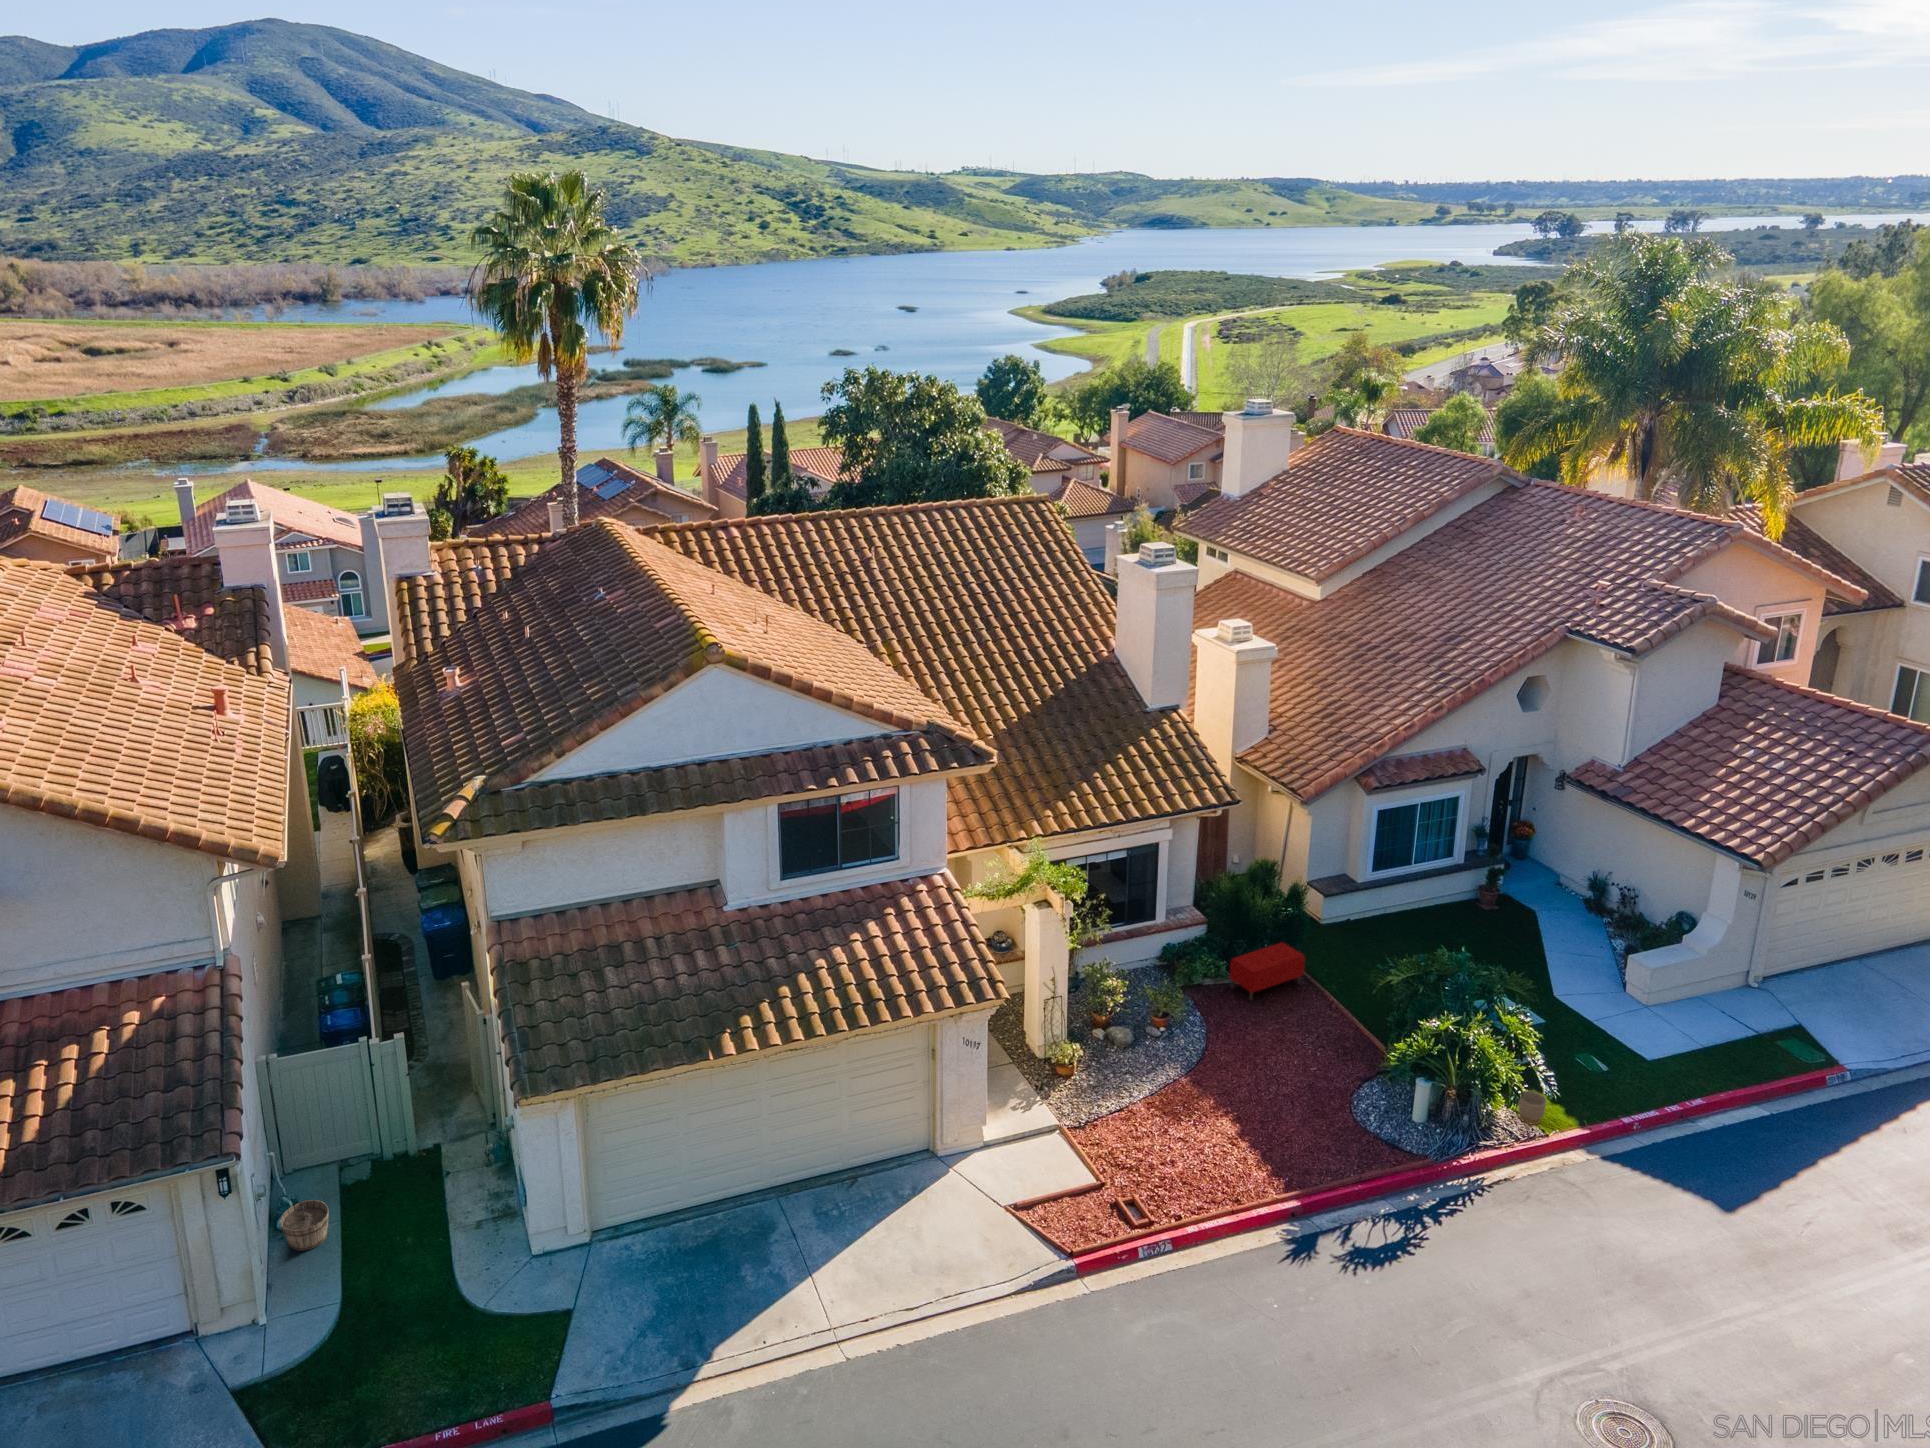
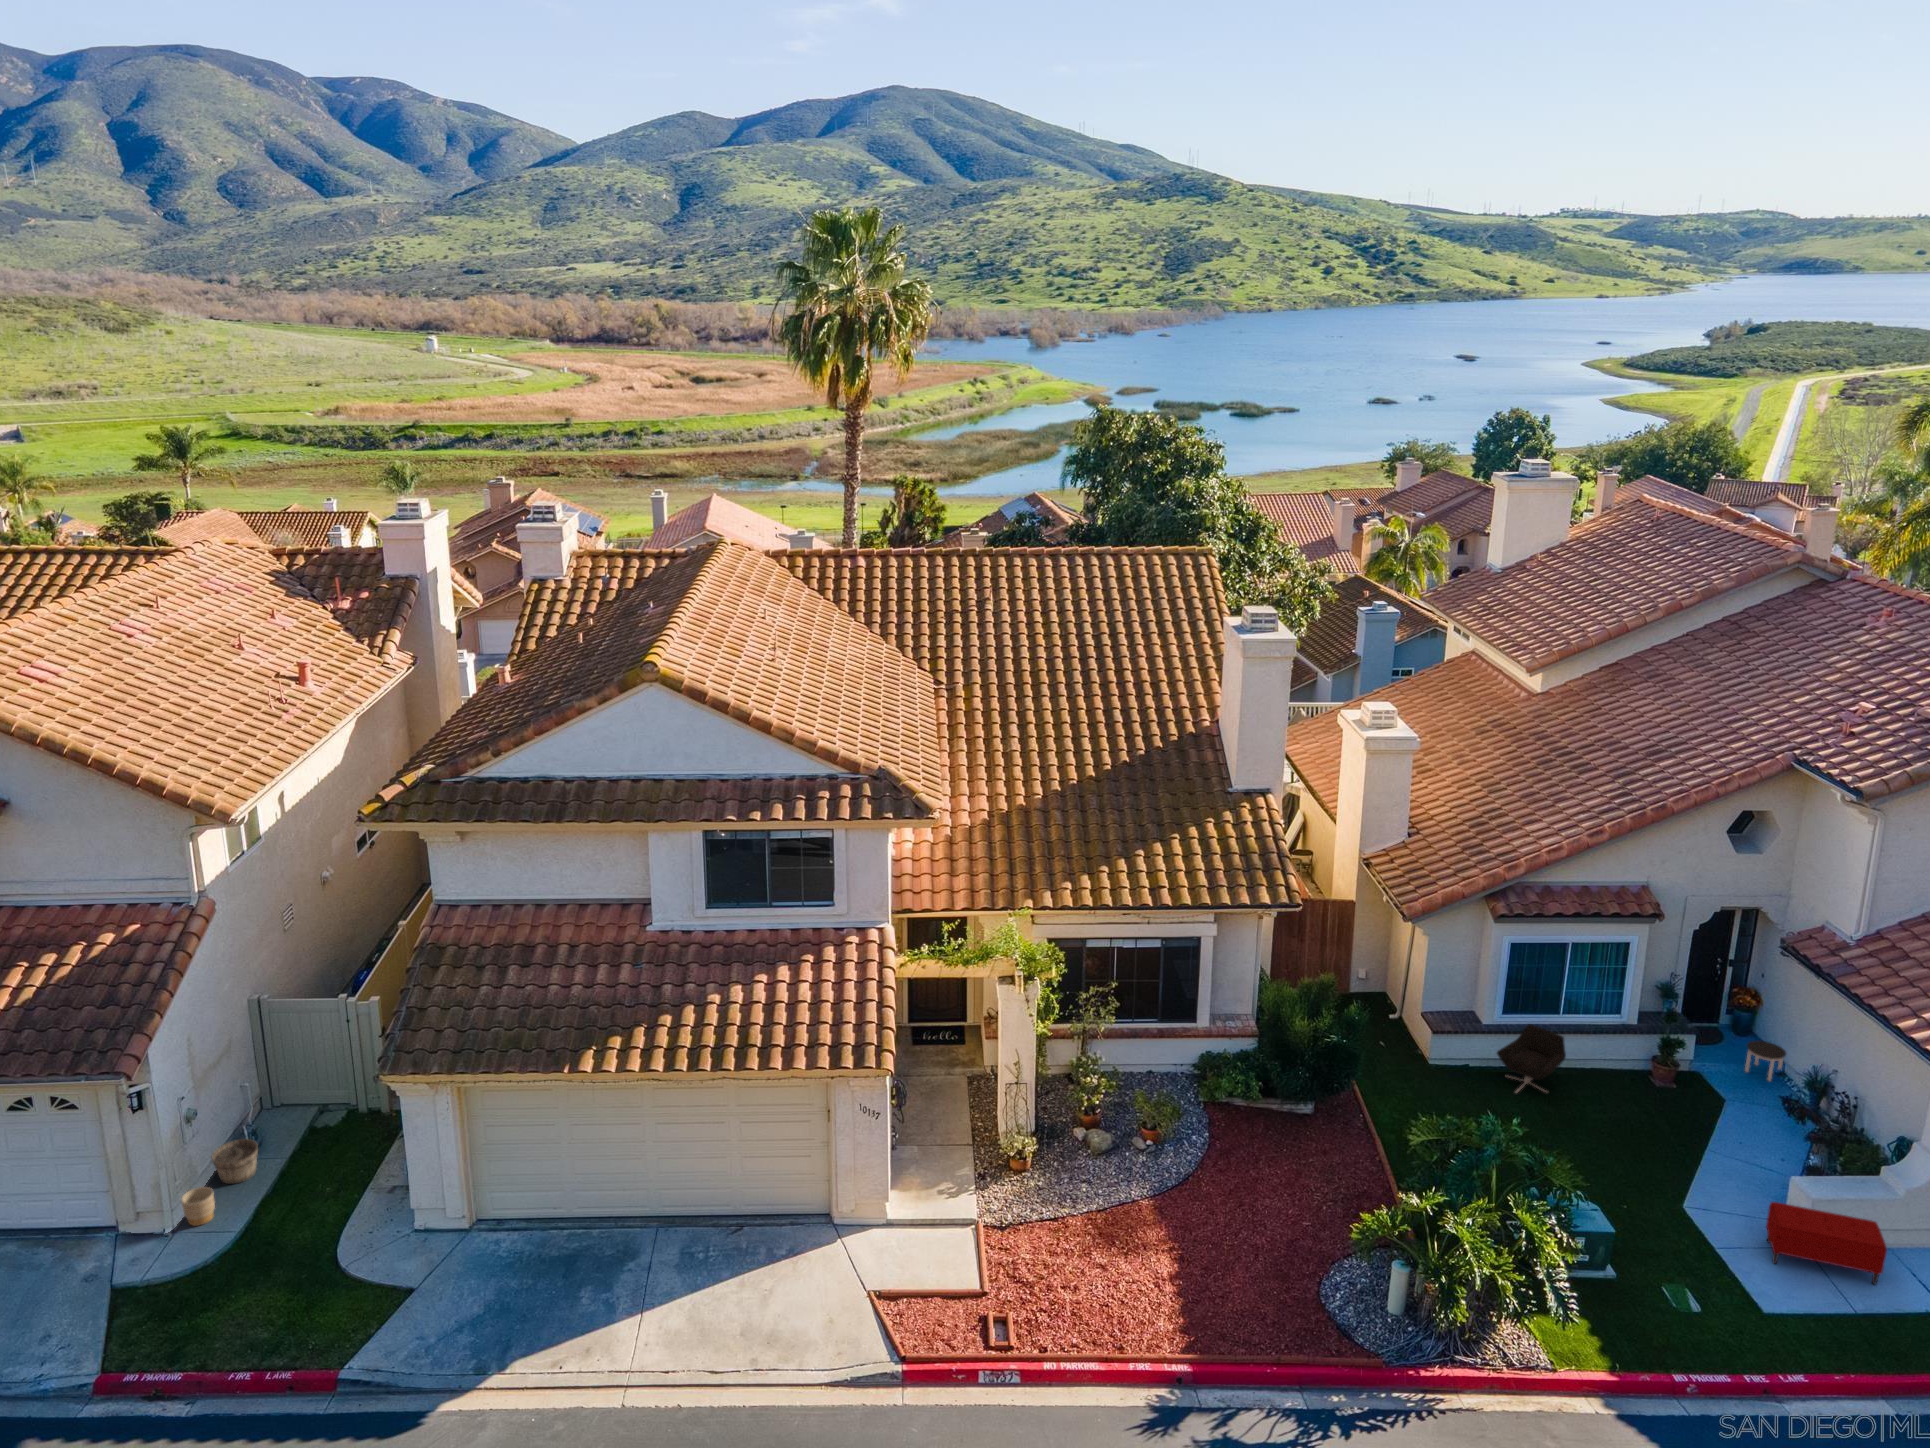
round table: none [1537,859,1567,890] -> present [1745,1040,1786,1081]
lounge chair: none [1376,874,1427,931] -> present [1497,1024,1566,1093]
bench: present [1230,943,1305,1000] -> present [1766,1202,1887,1284]
planter: present [1518,1090,1547,1125] -> present [181,1187,215,1226]

